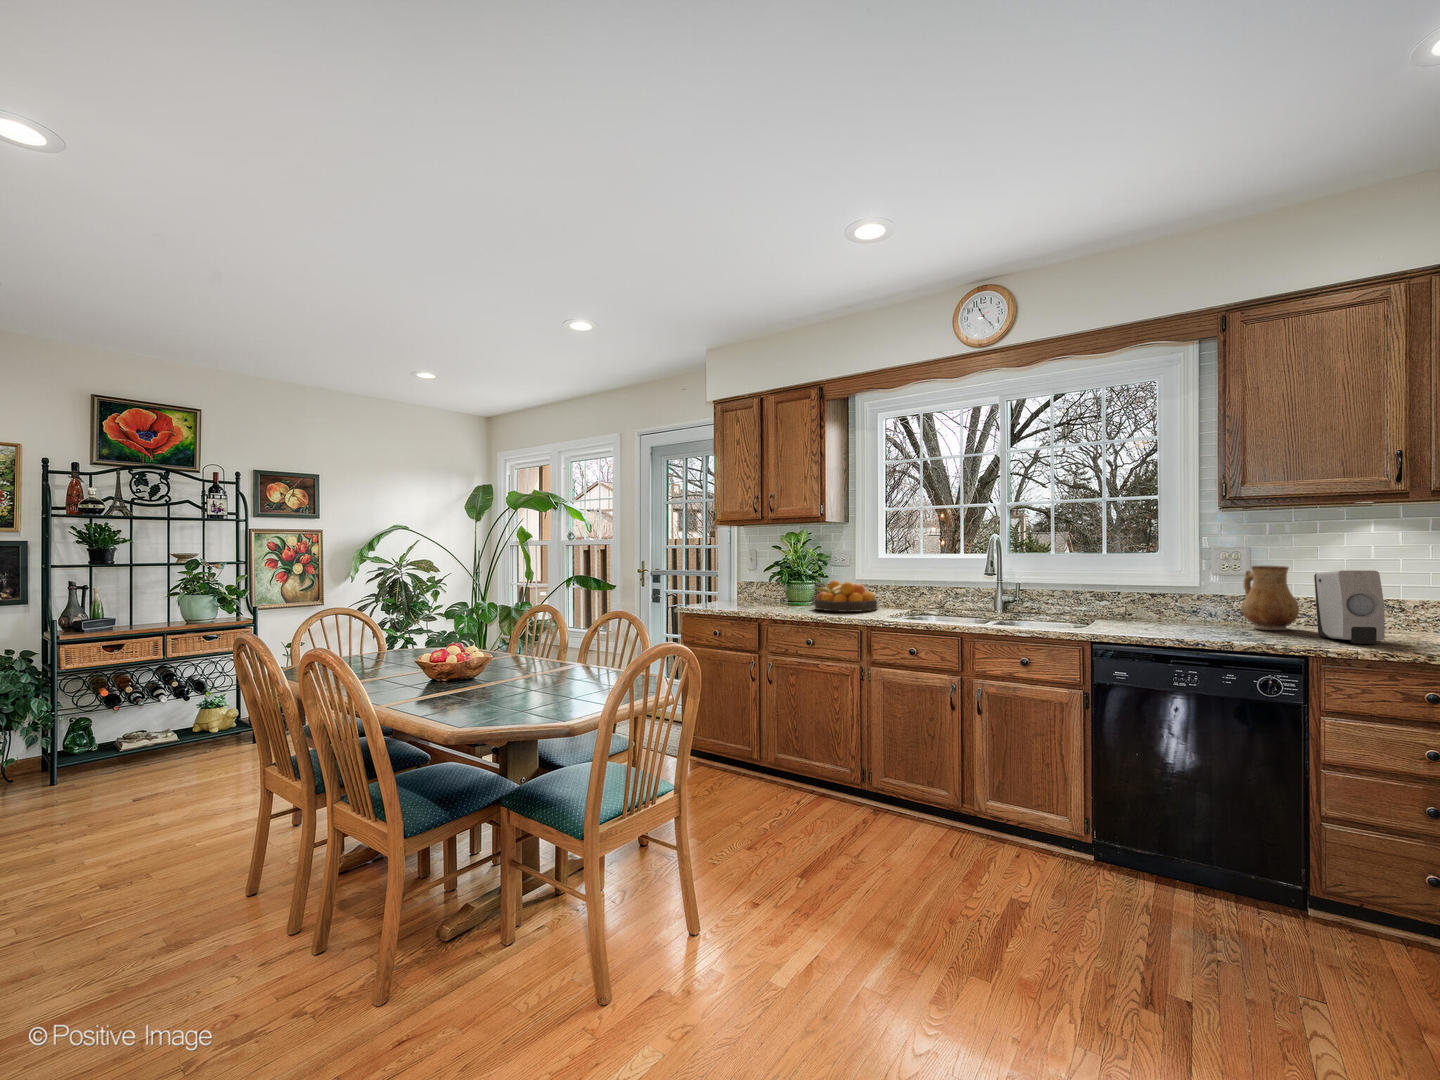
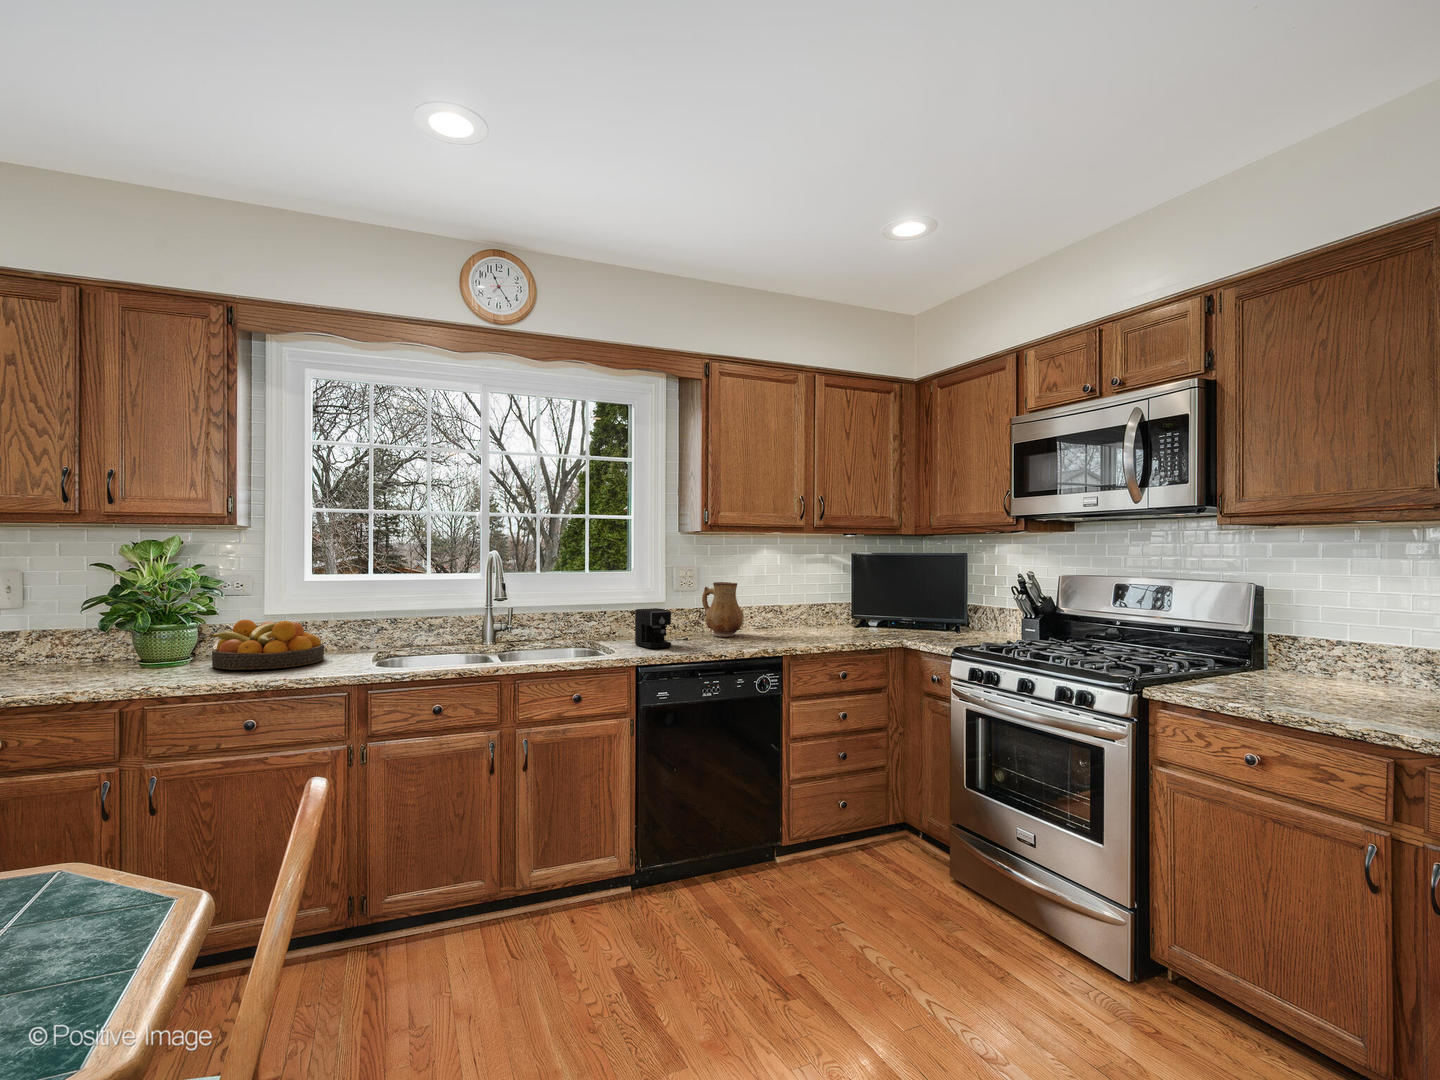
soap dispenser: present [1314,570,1385,644] -> none [762,585,807,641]
coffee maker: none [1125,589,1205,630] -> present [635,608,688,648]

